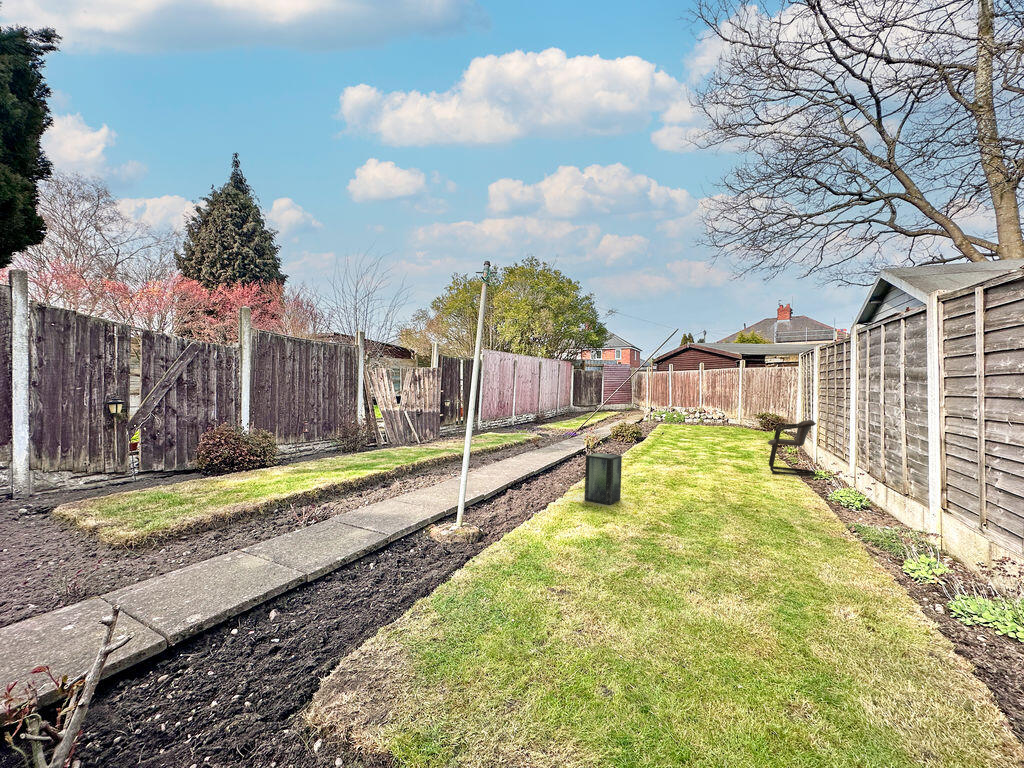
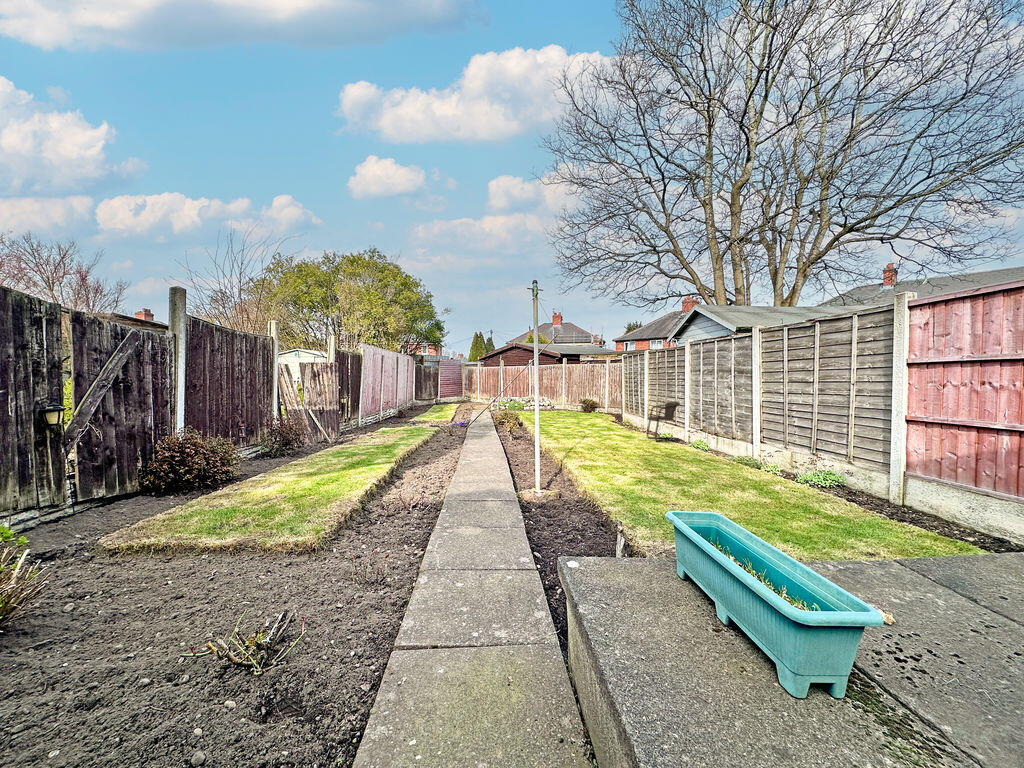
storage box: present [584,453,622,505] -> none [588,433,612,474]

